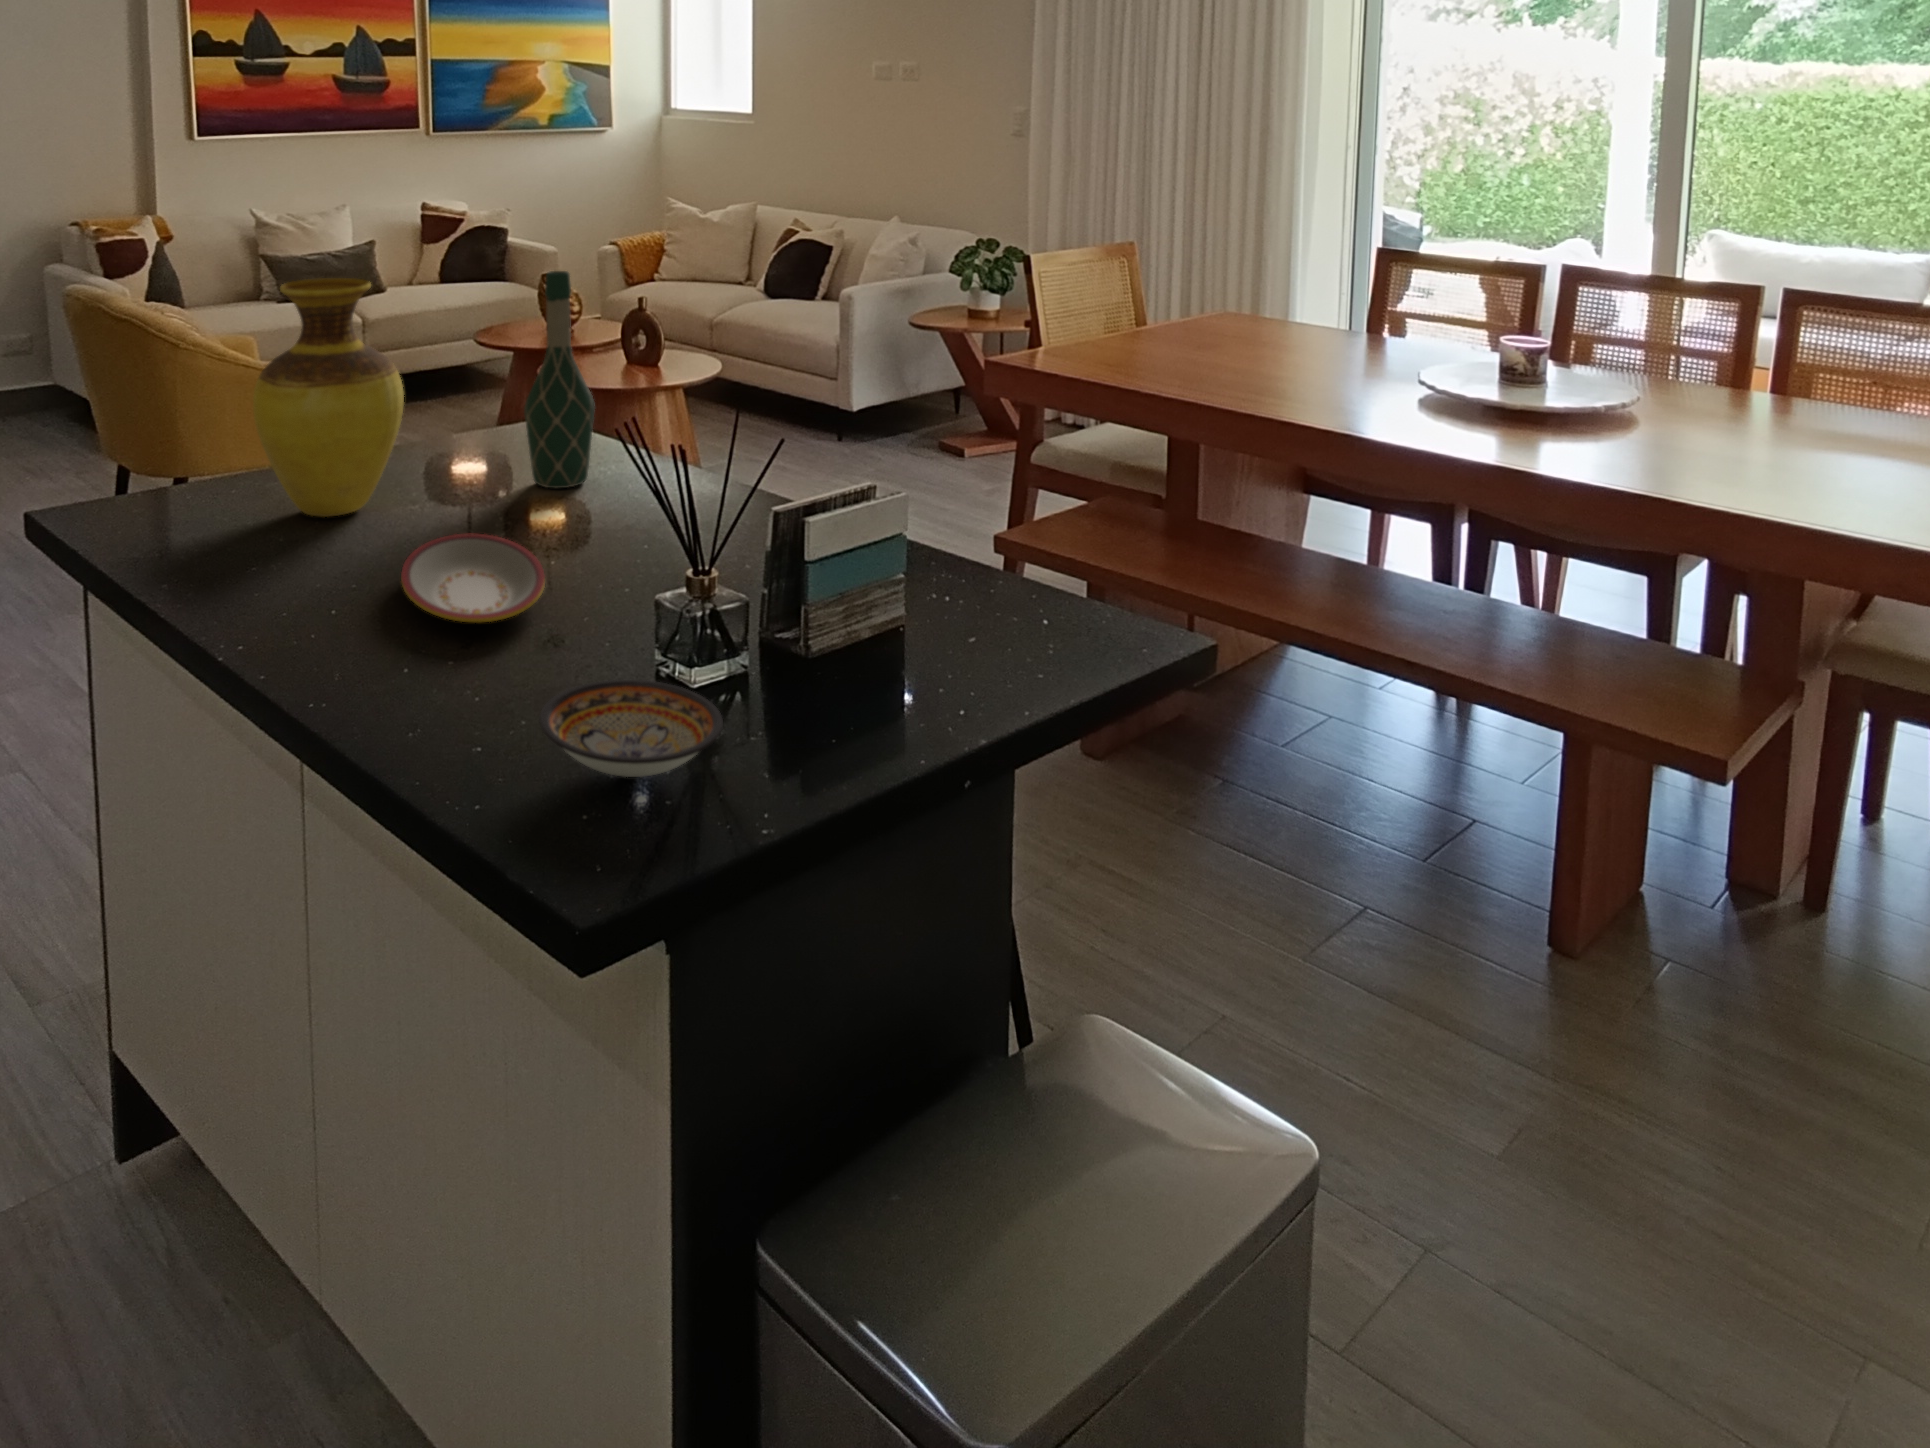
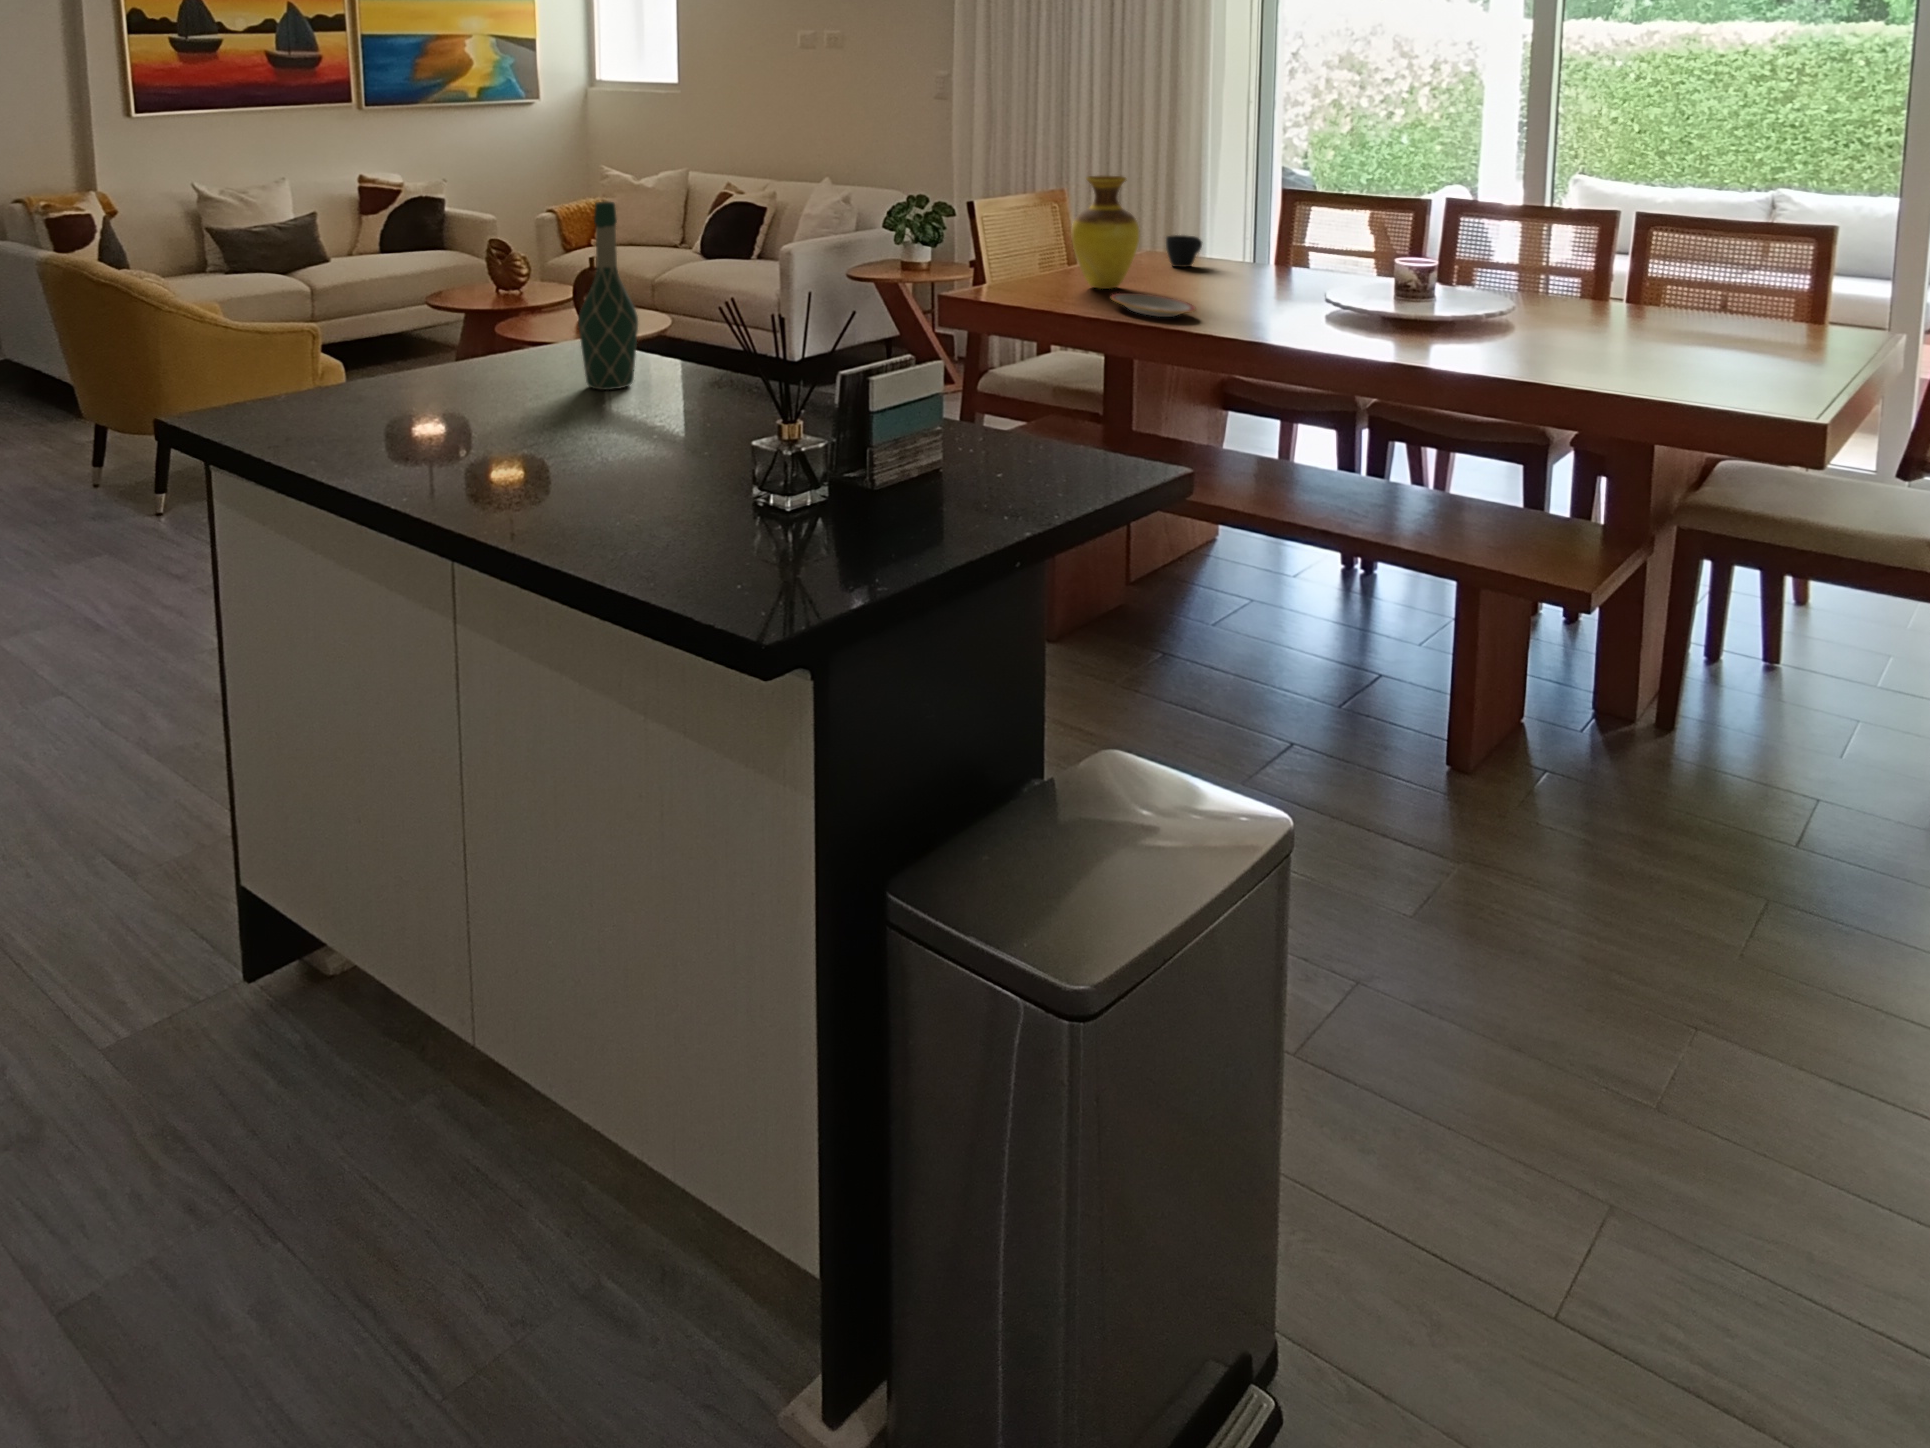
vase: present [253,278,404,517] -> present [1071,176,1139,289]
cup: none [1242,295,1284,331] -> present [1166,235,1202,267]
plate: present [401,533,545,622] -> present [1111,293,1195,317]
ceramic bowl: present [539,680,723,777] -> none [684,496,829,560]

